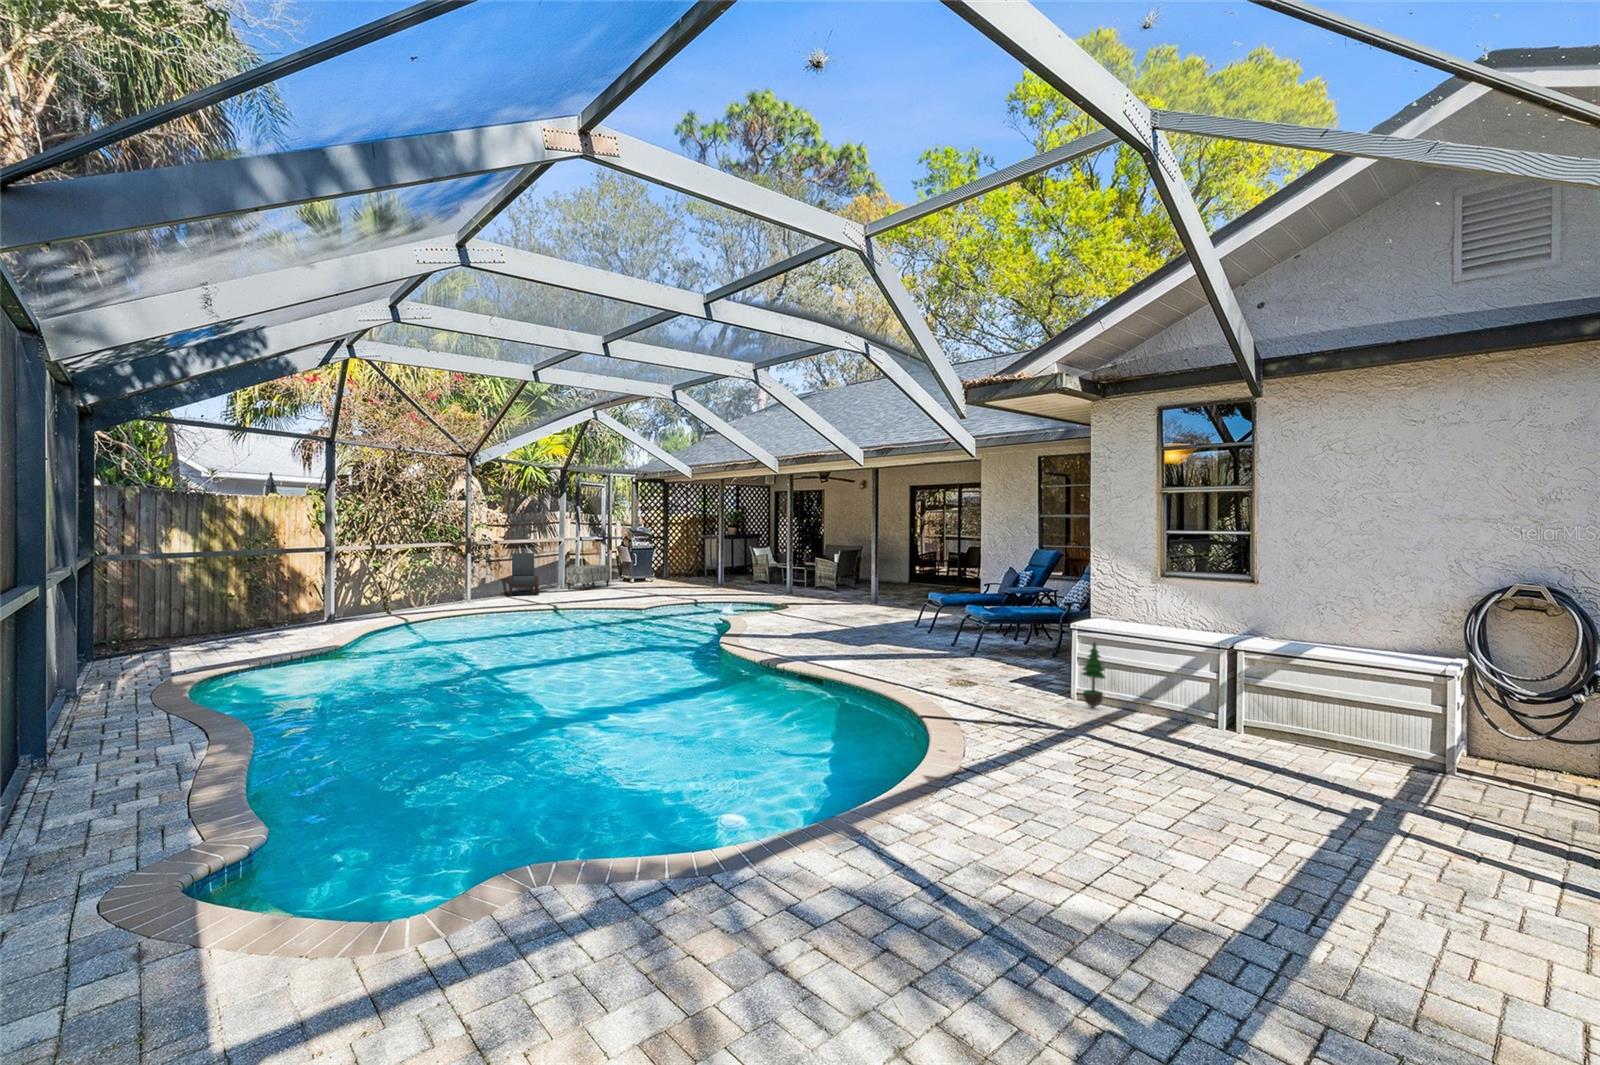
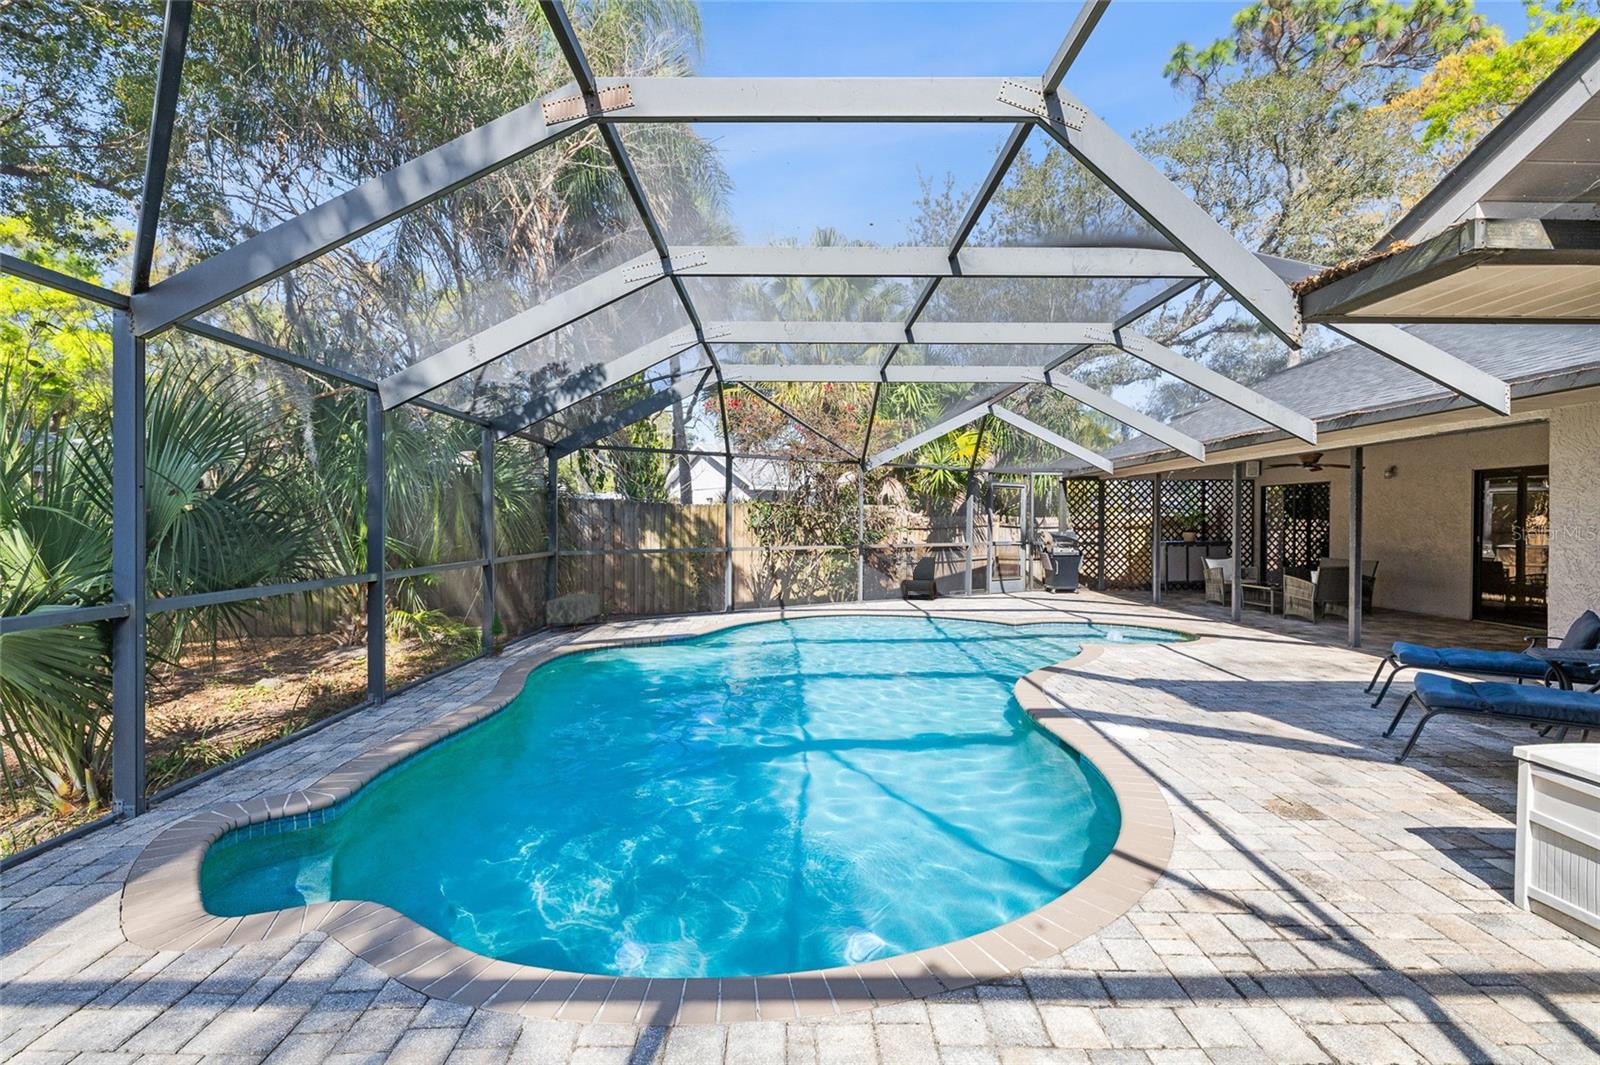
bench: present [566,565,610,590] -> present [547,594,600,632]
potted tree: present [1082,642,1105,708] -> present [490,611,505,657]

